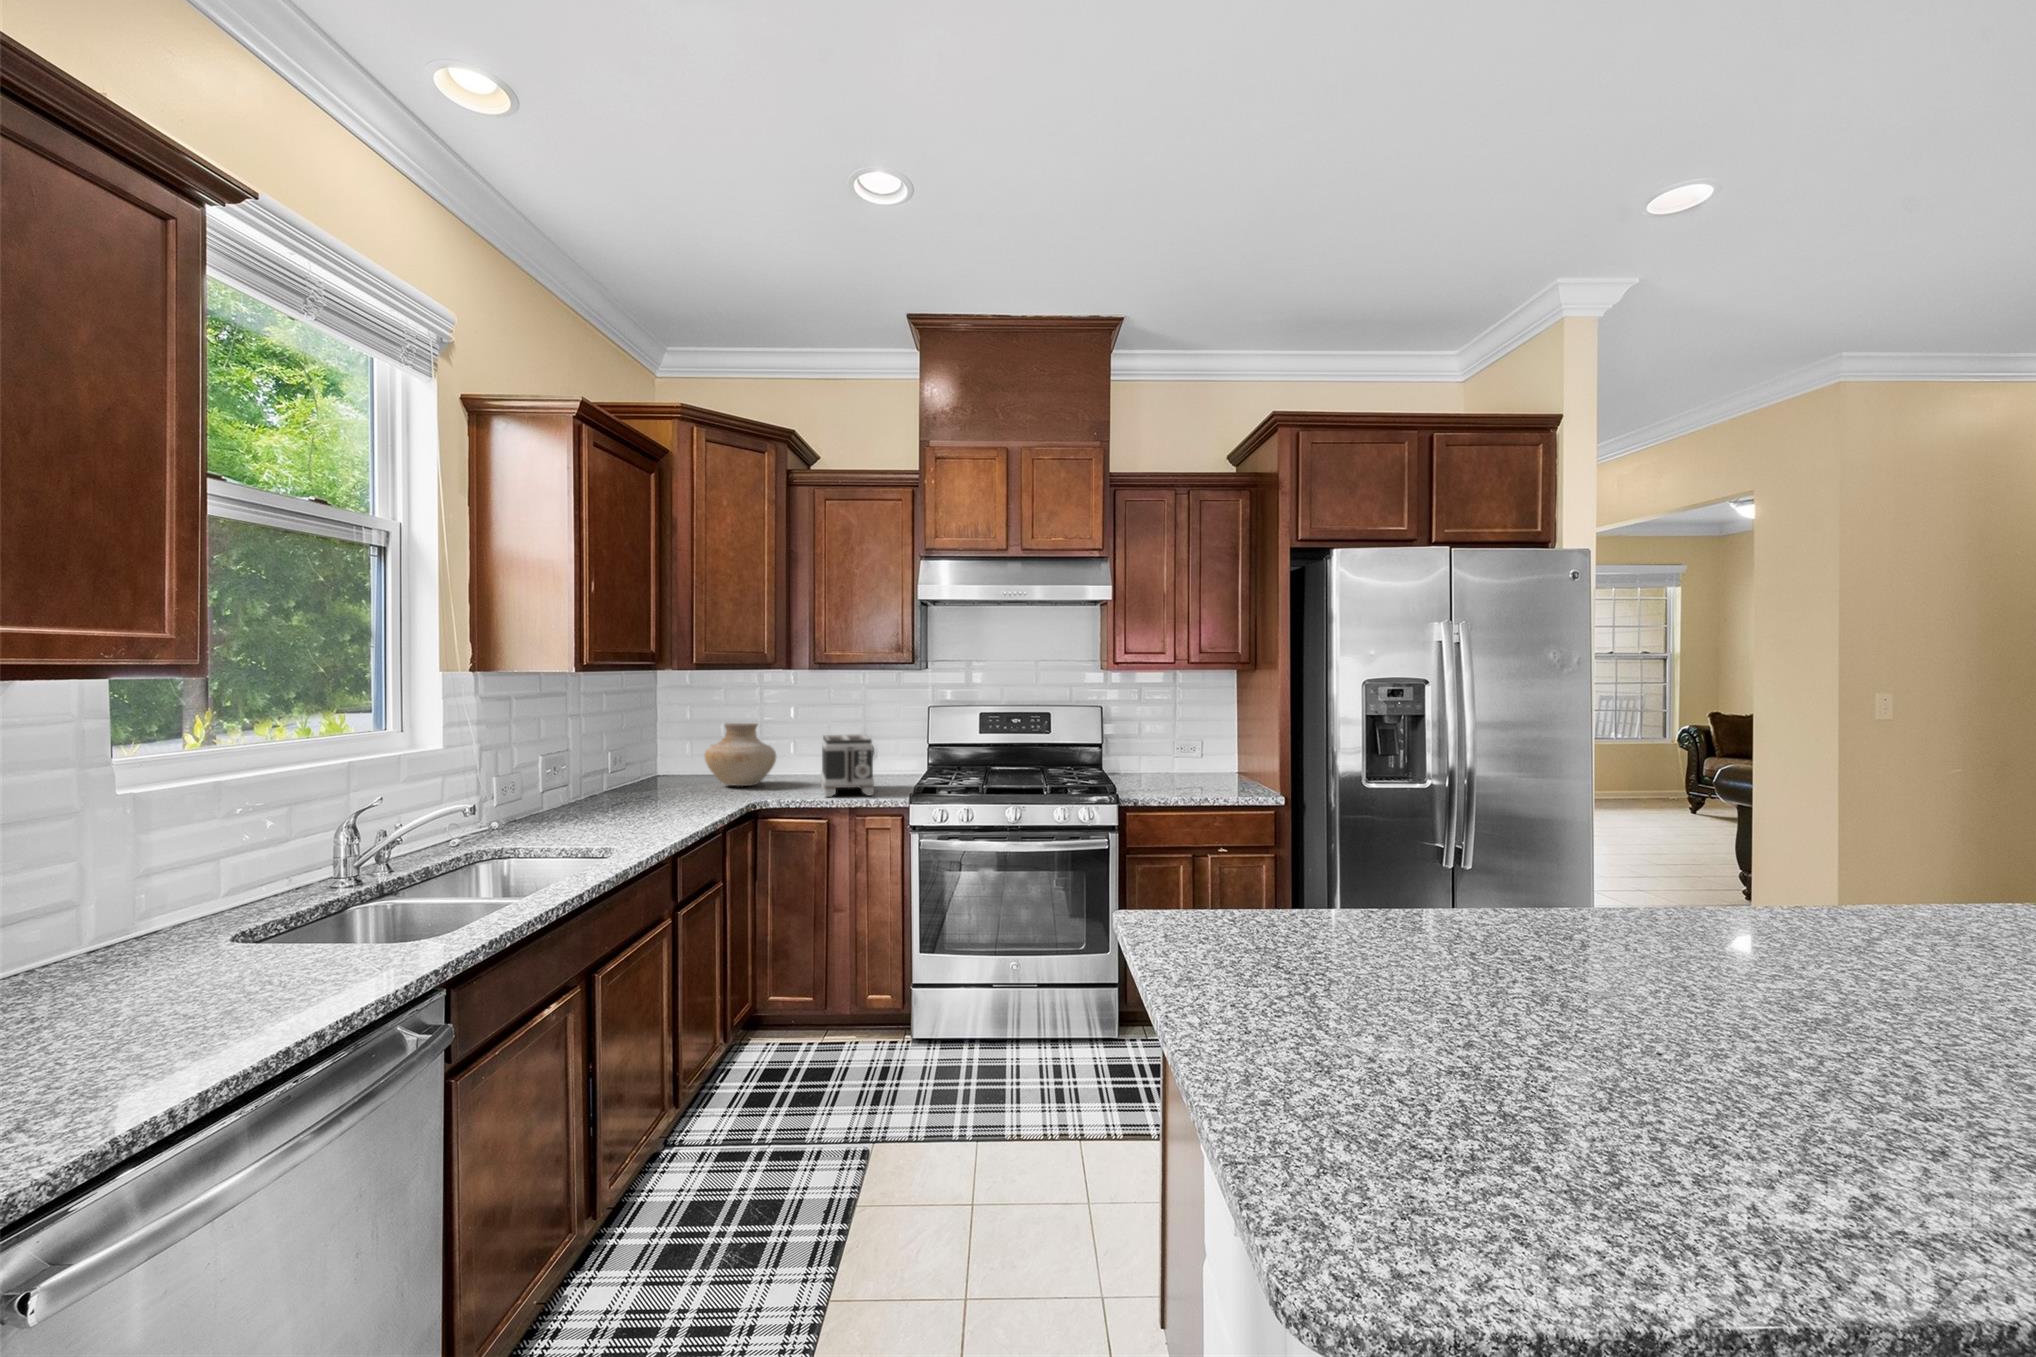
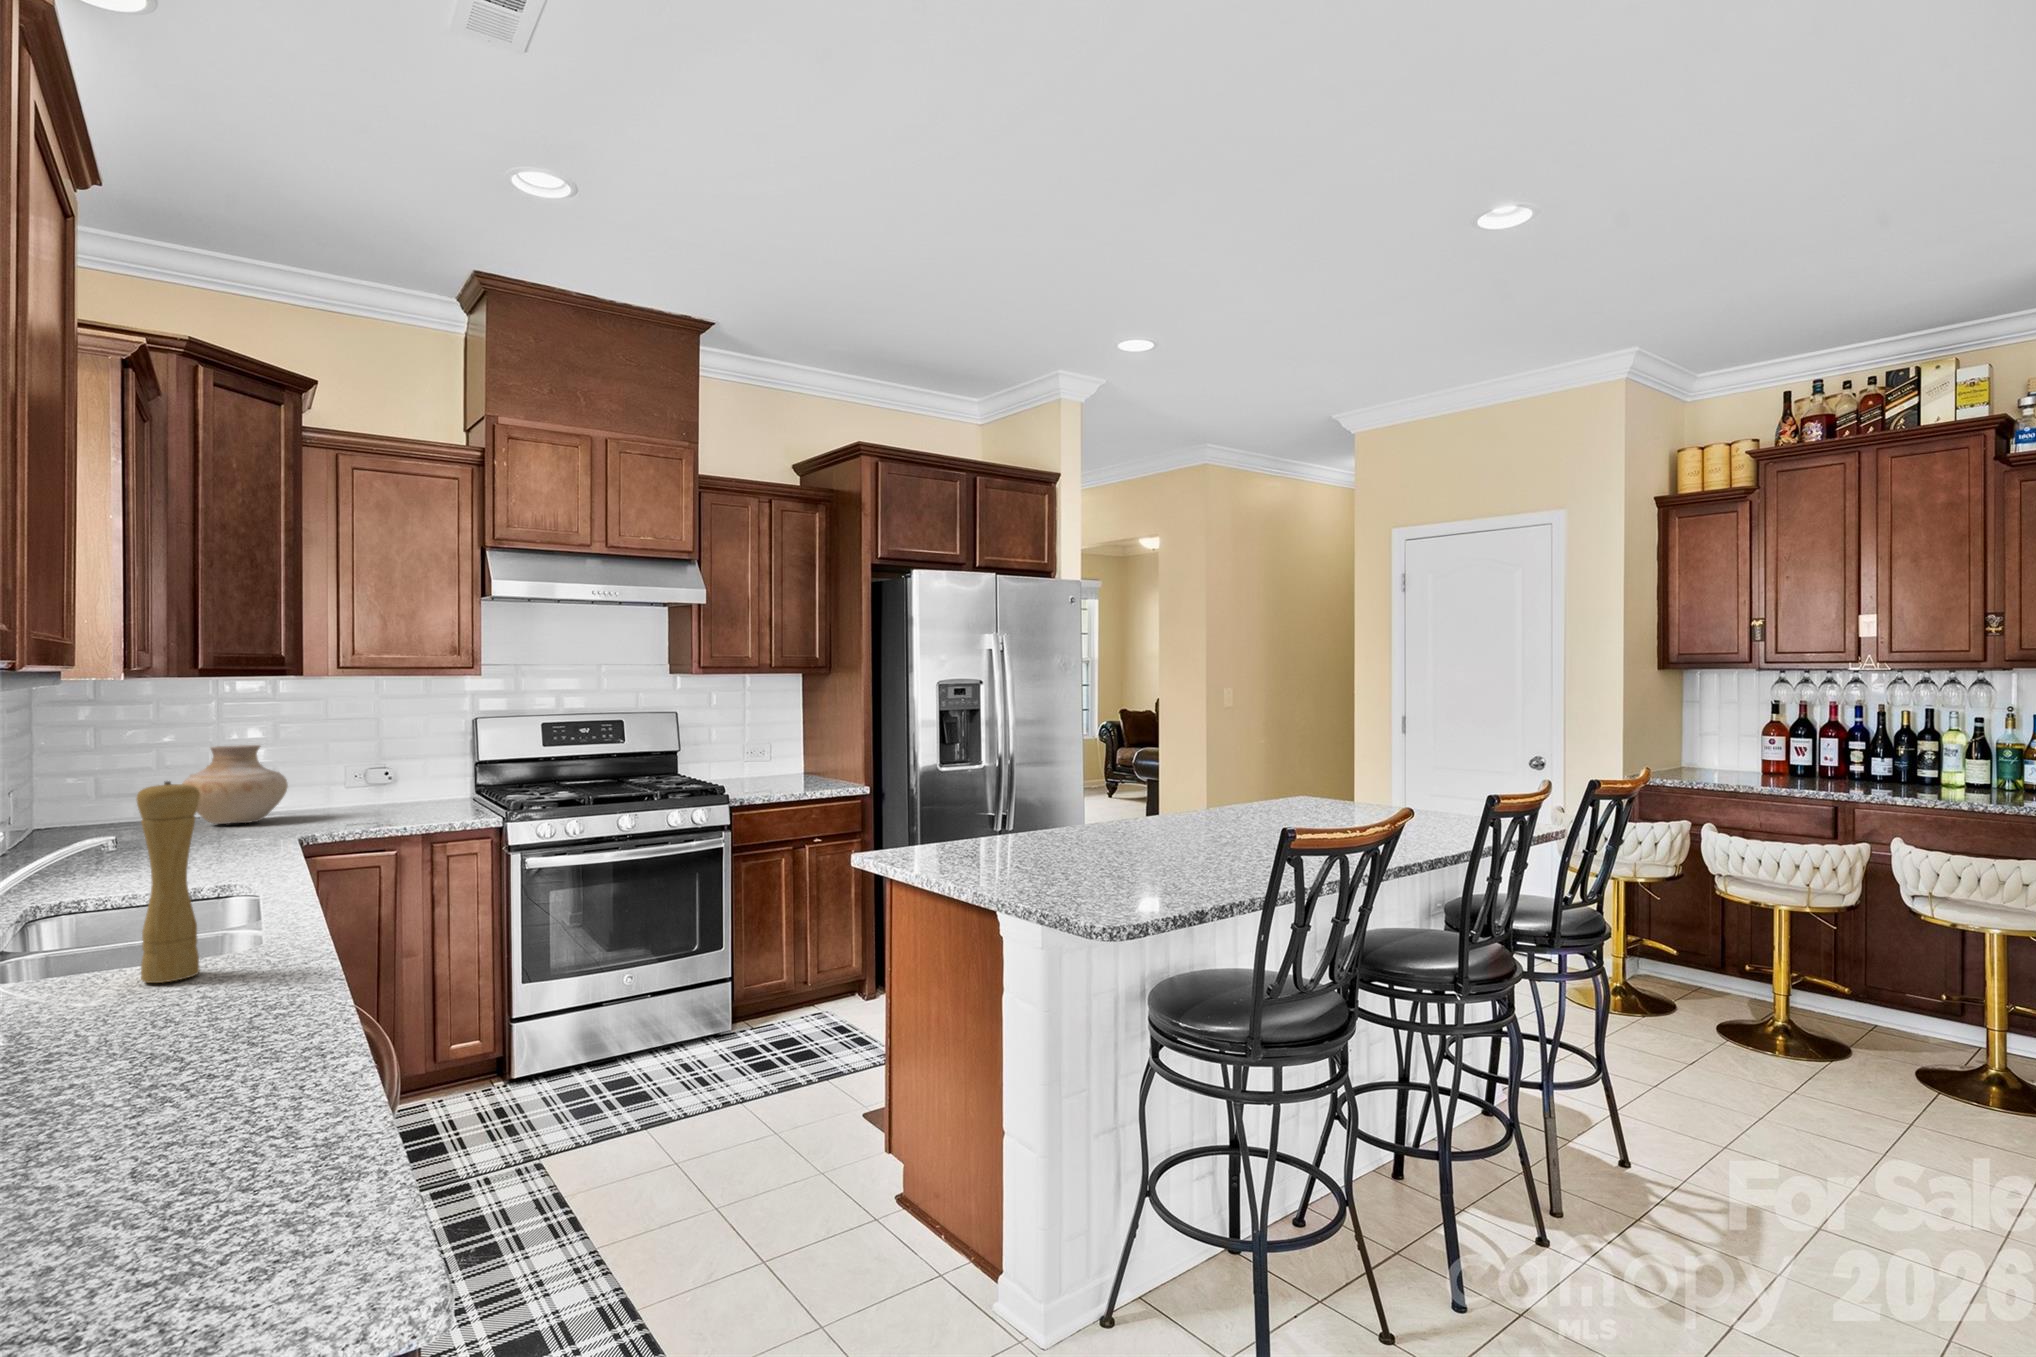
toaster: present [821,734,874,797] -> none [353,752,447,823]
pepper mill: none [284,779,344,973] -> present [136,781,200,983]

